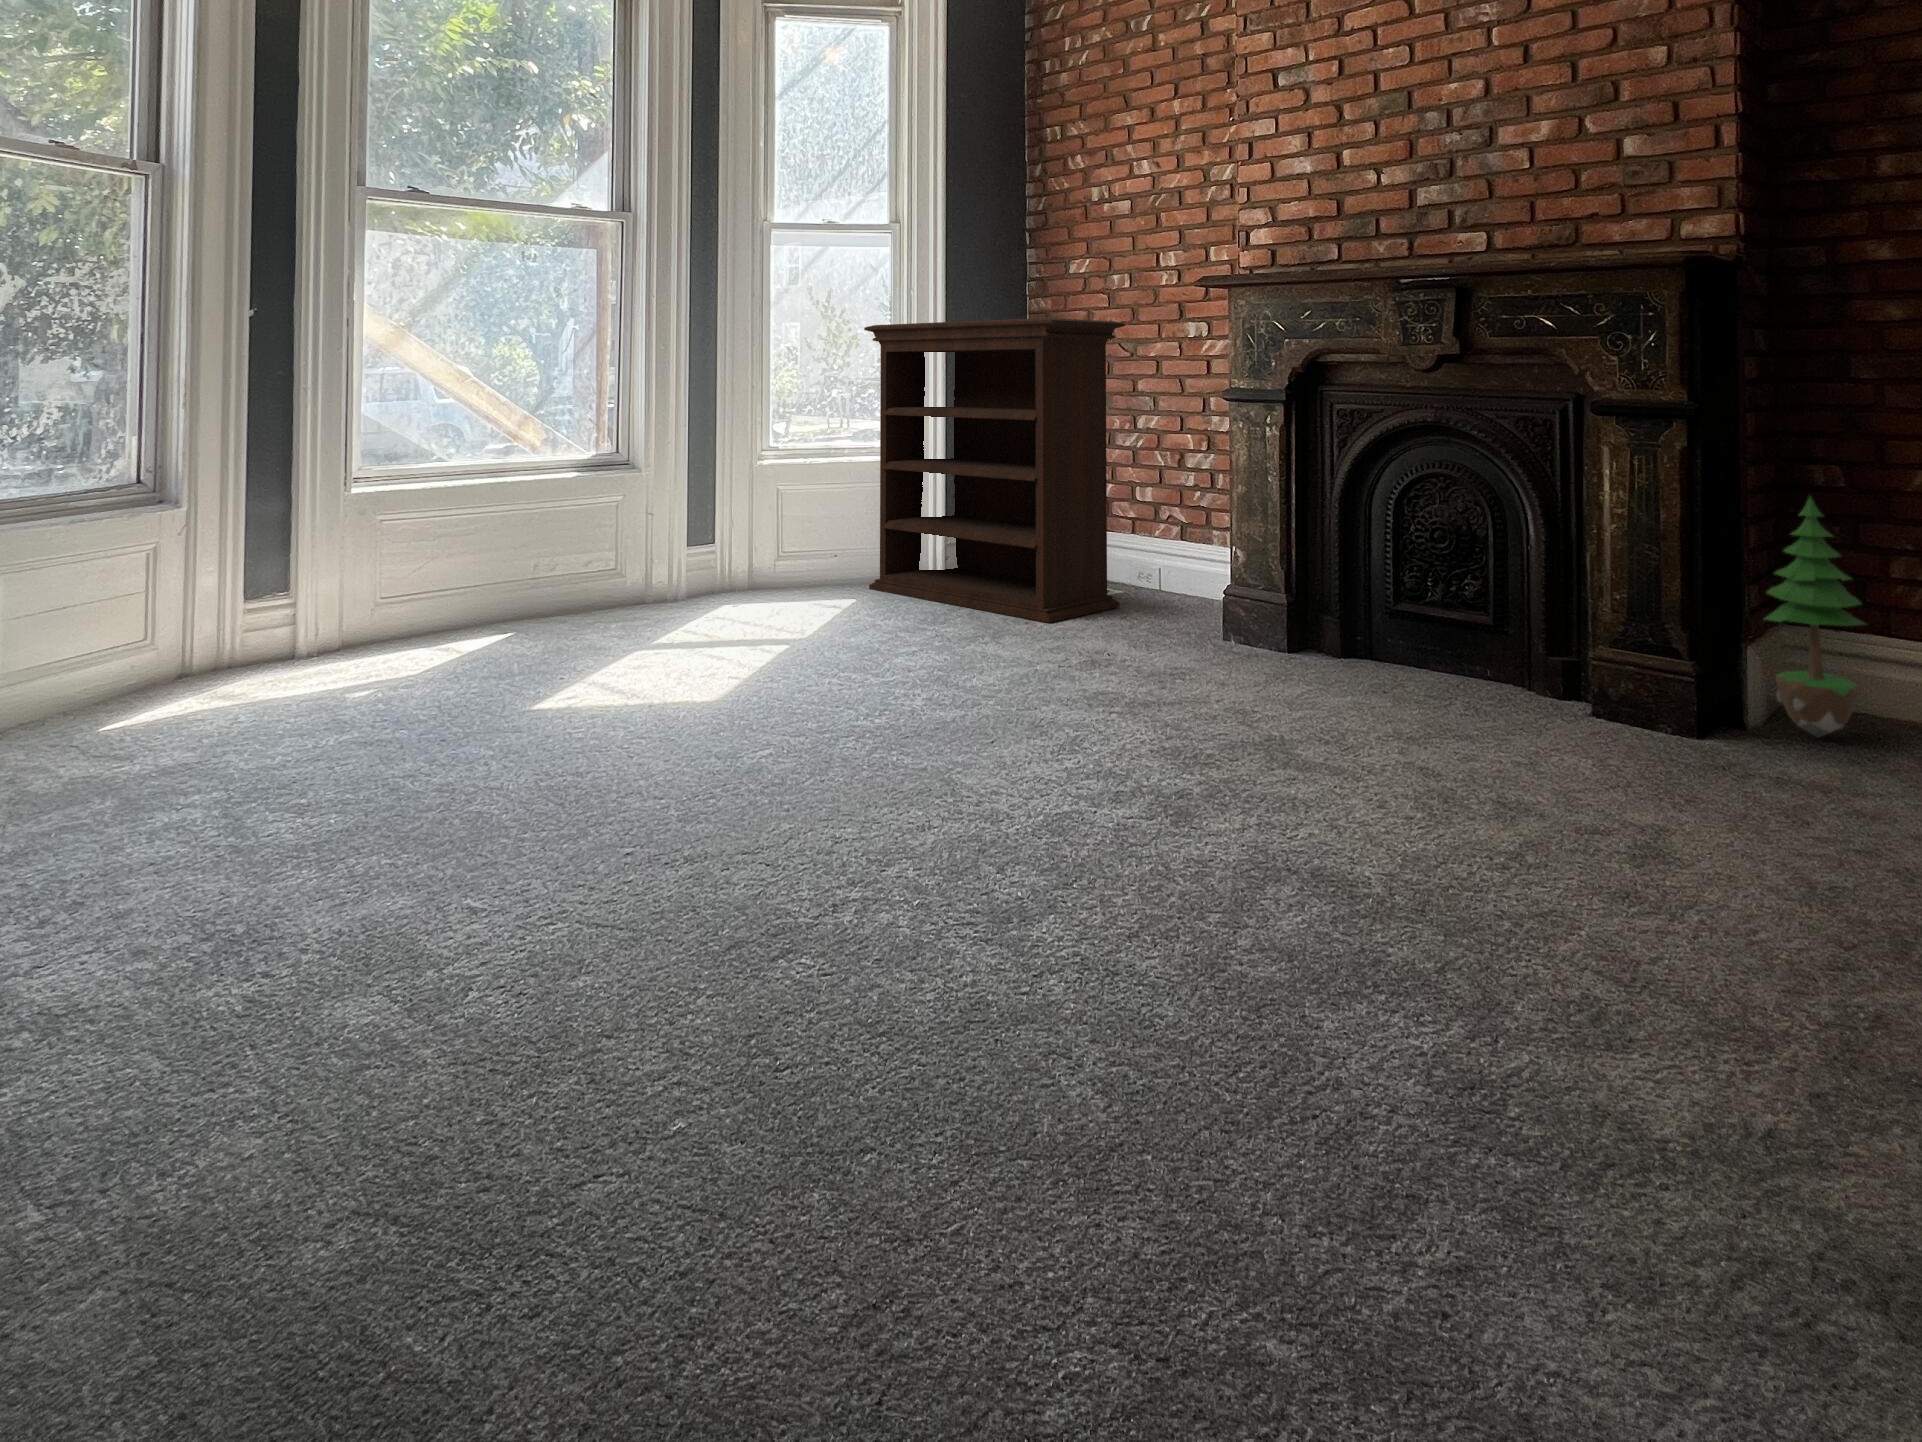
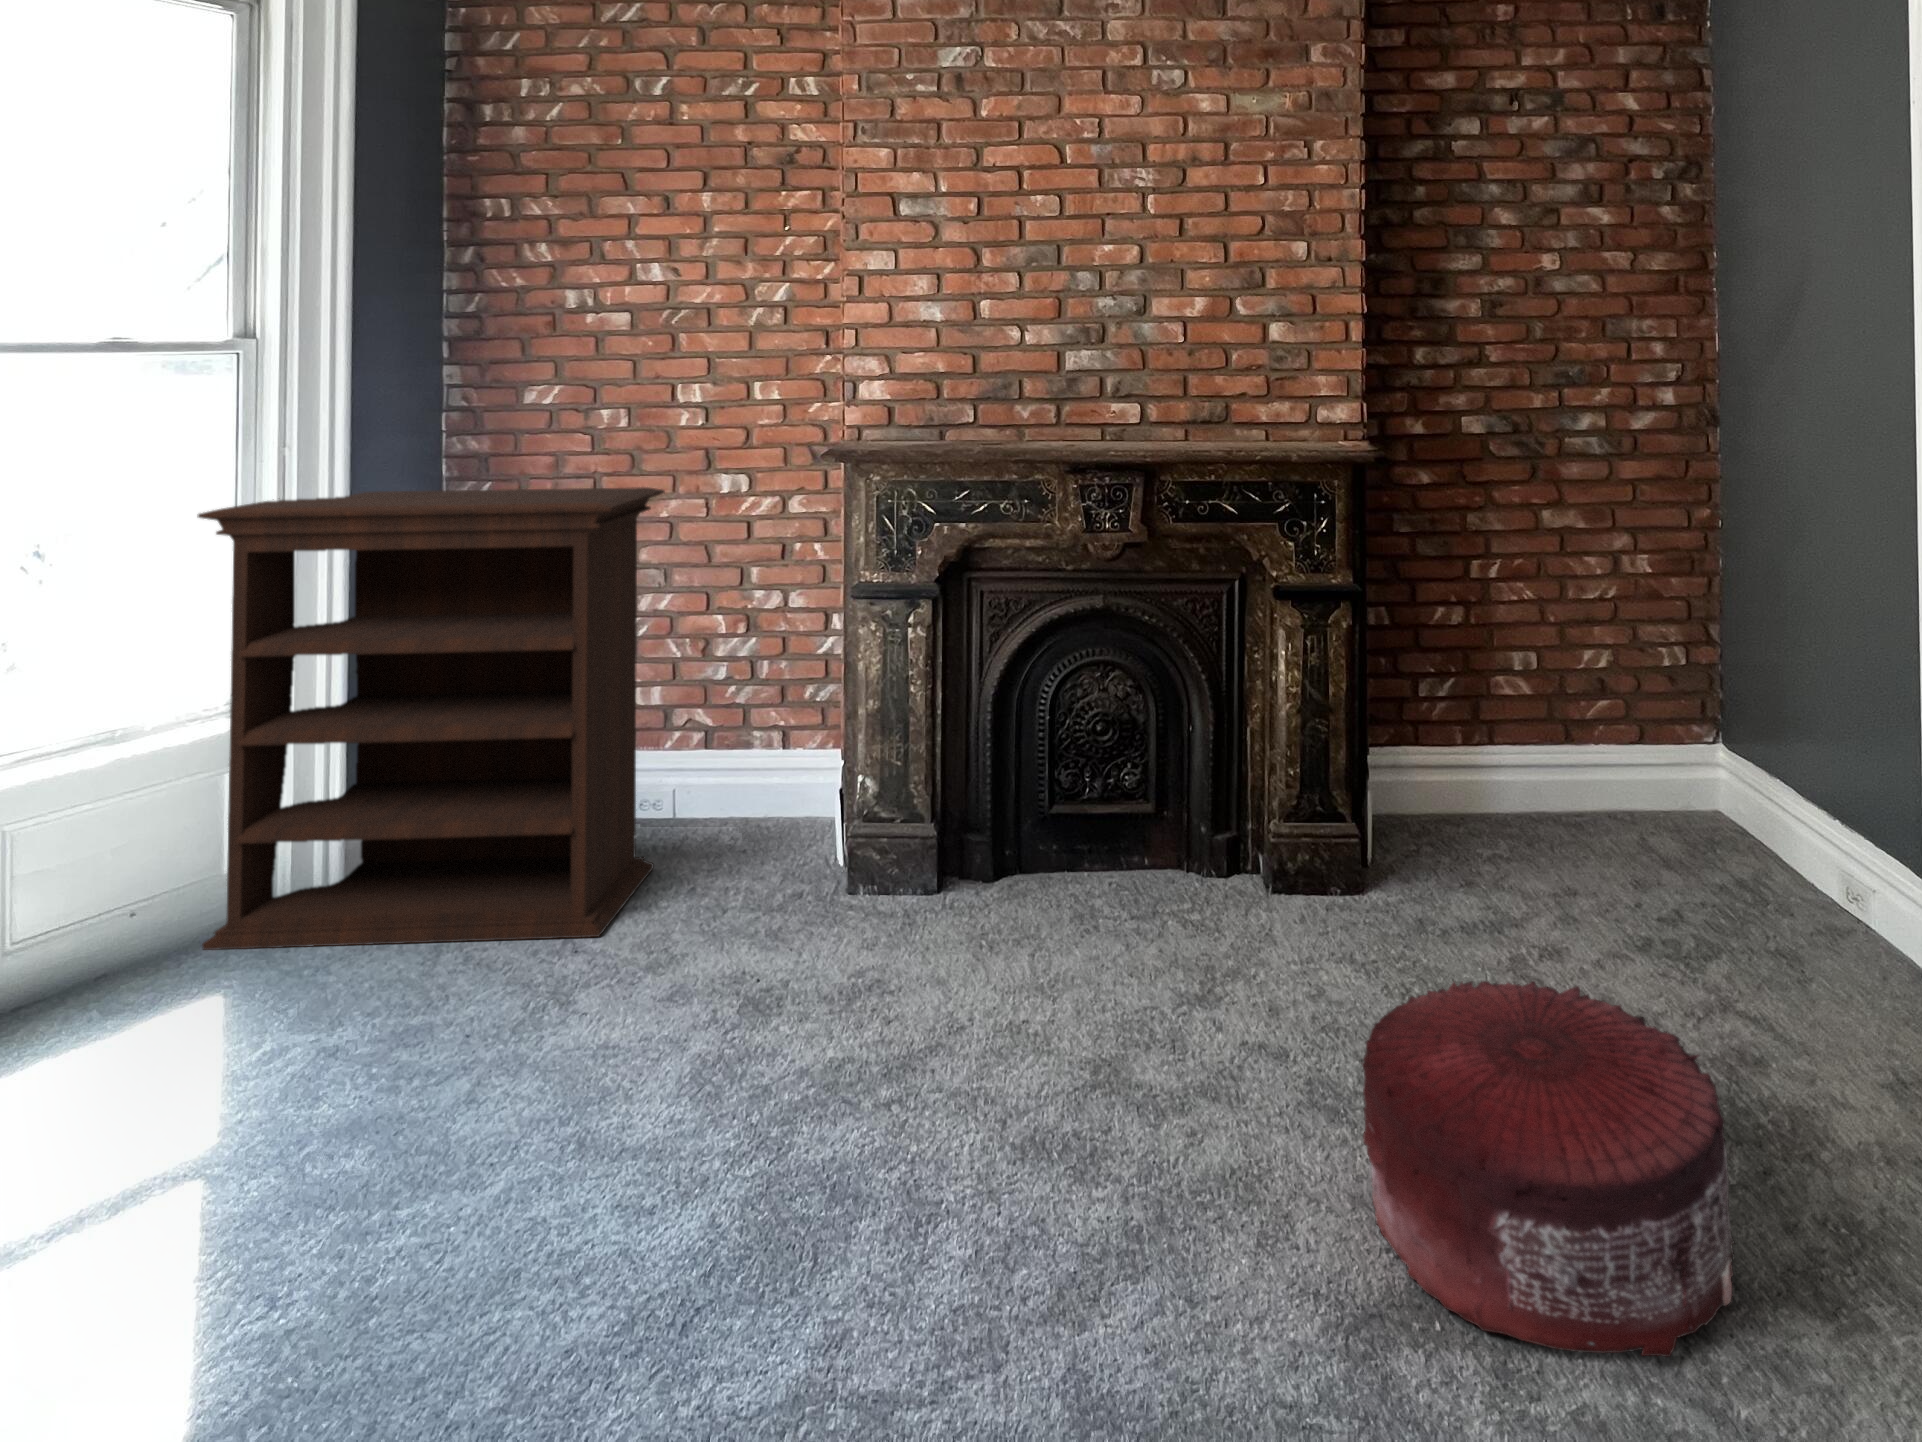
potted tree: present [1764,497,1865,737] -> none [1384,654,1459,864]
pouf: none [1310,689,1675,954] -> present [1362,981,1735,1357]

